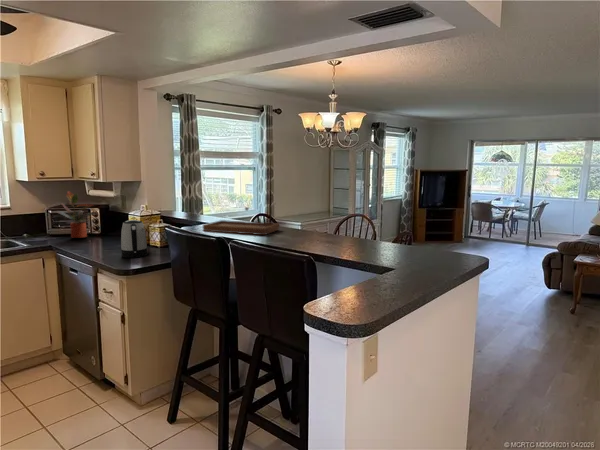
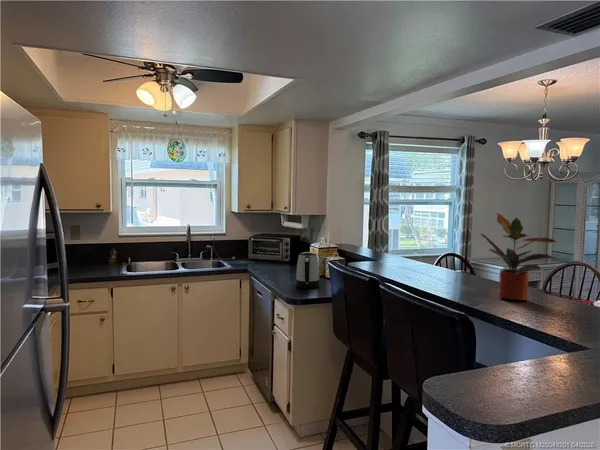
potted plant: present [56,192,97,238] -> present [481,213,556,300]
tray: present [203,207,279,235] -> none [370,246,454,279]

